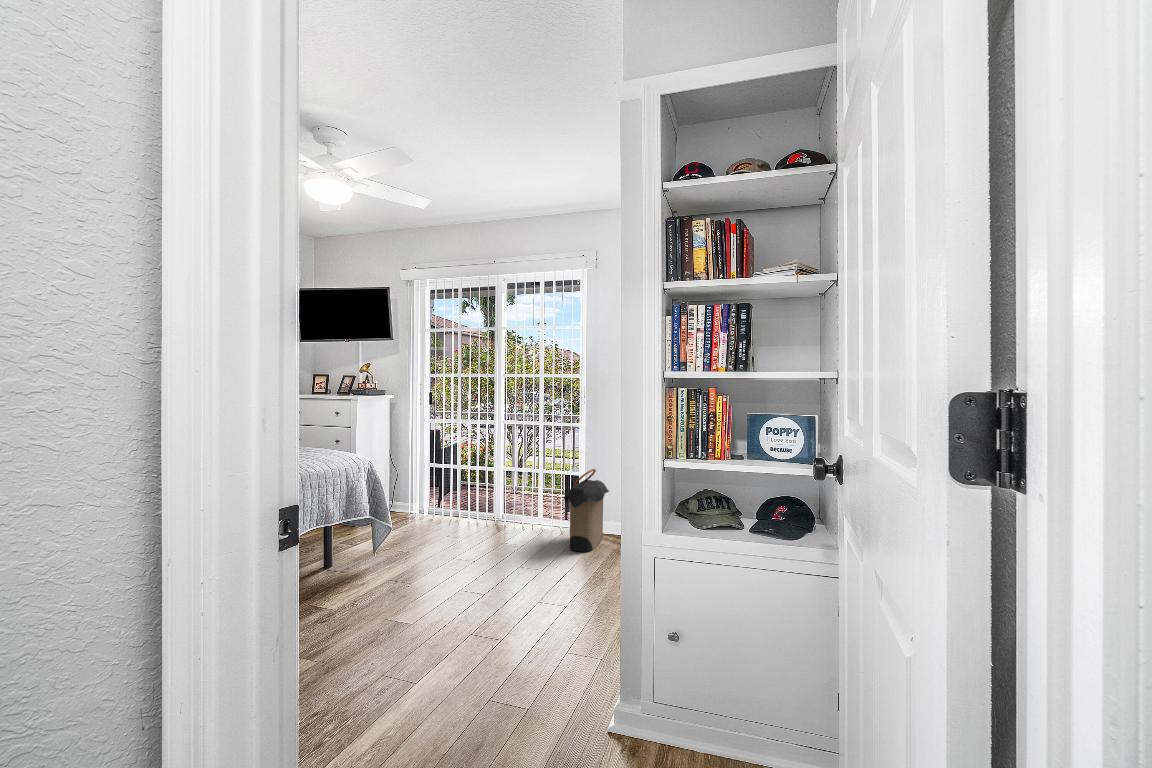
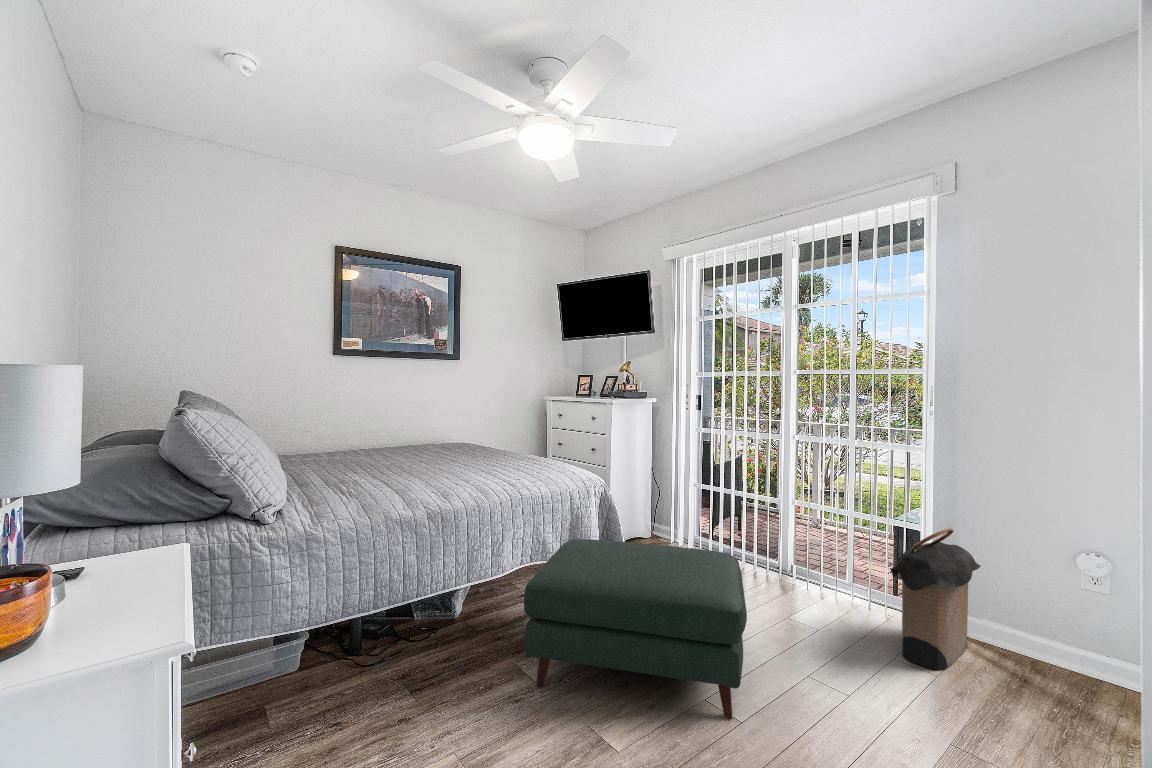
ottoman: none [326,500,486,611] -> present [524,539,747,719]

